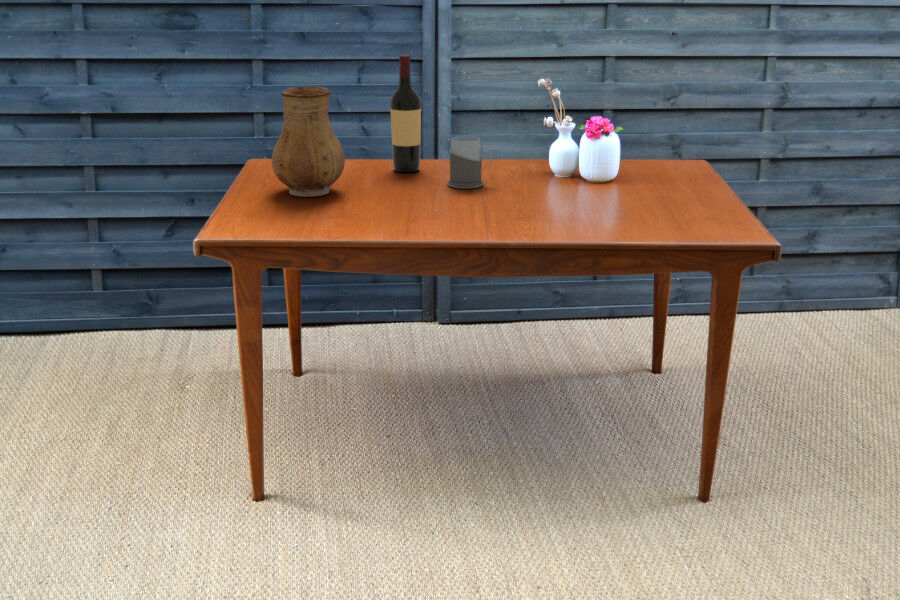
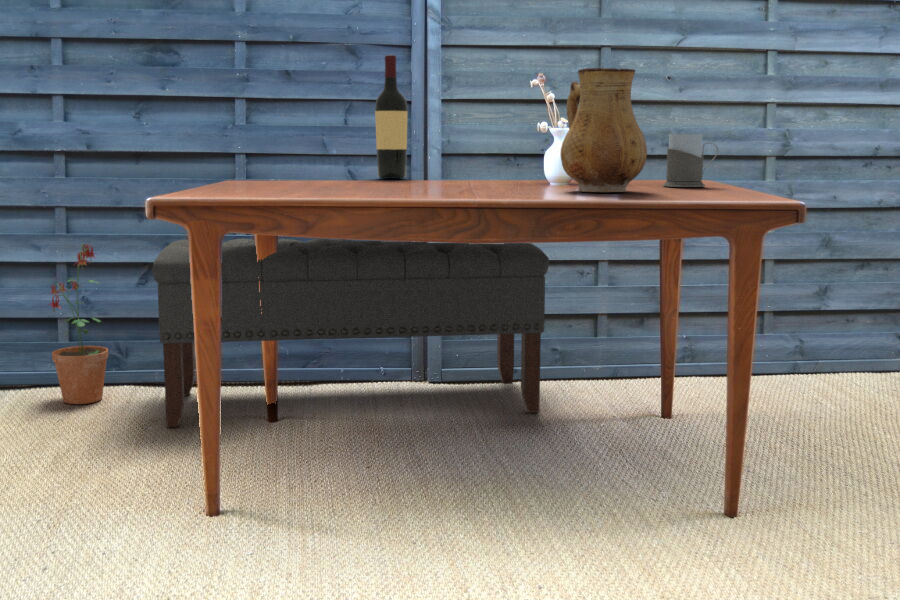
ceramic pitcher: present [272,86,345,197] -> present [560,68,647,192]
mug: present [447,136,495,188] -> present [663,134,718,187]
bench: none [185,192,553,387] -> present [152,238,549,427]
potted plant: none [84,204,143,355] -> present [49,244,108,404]

